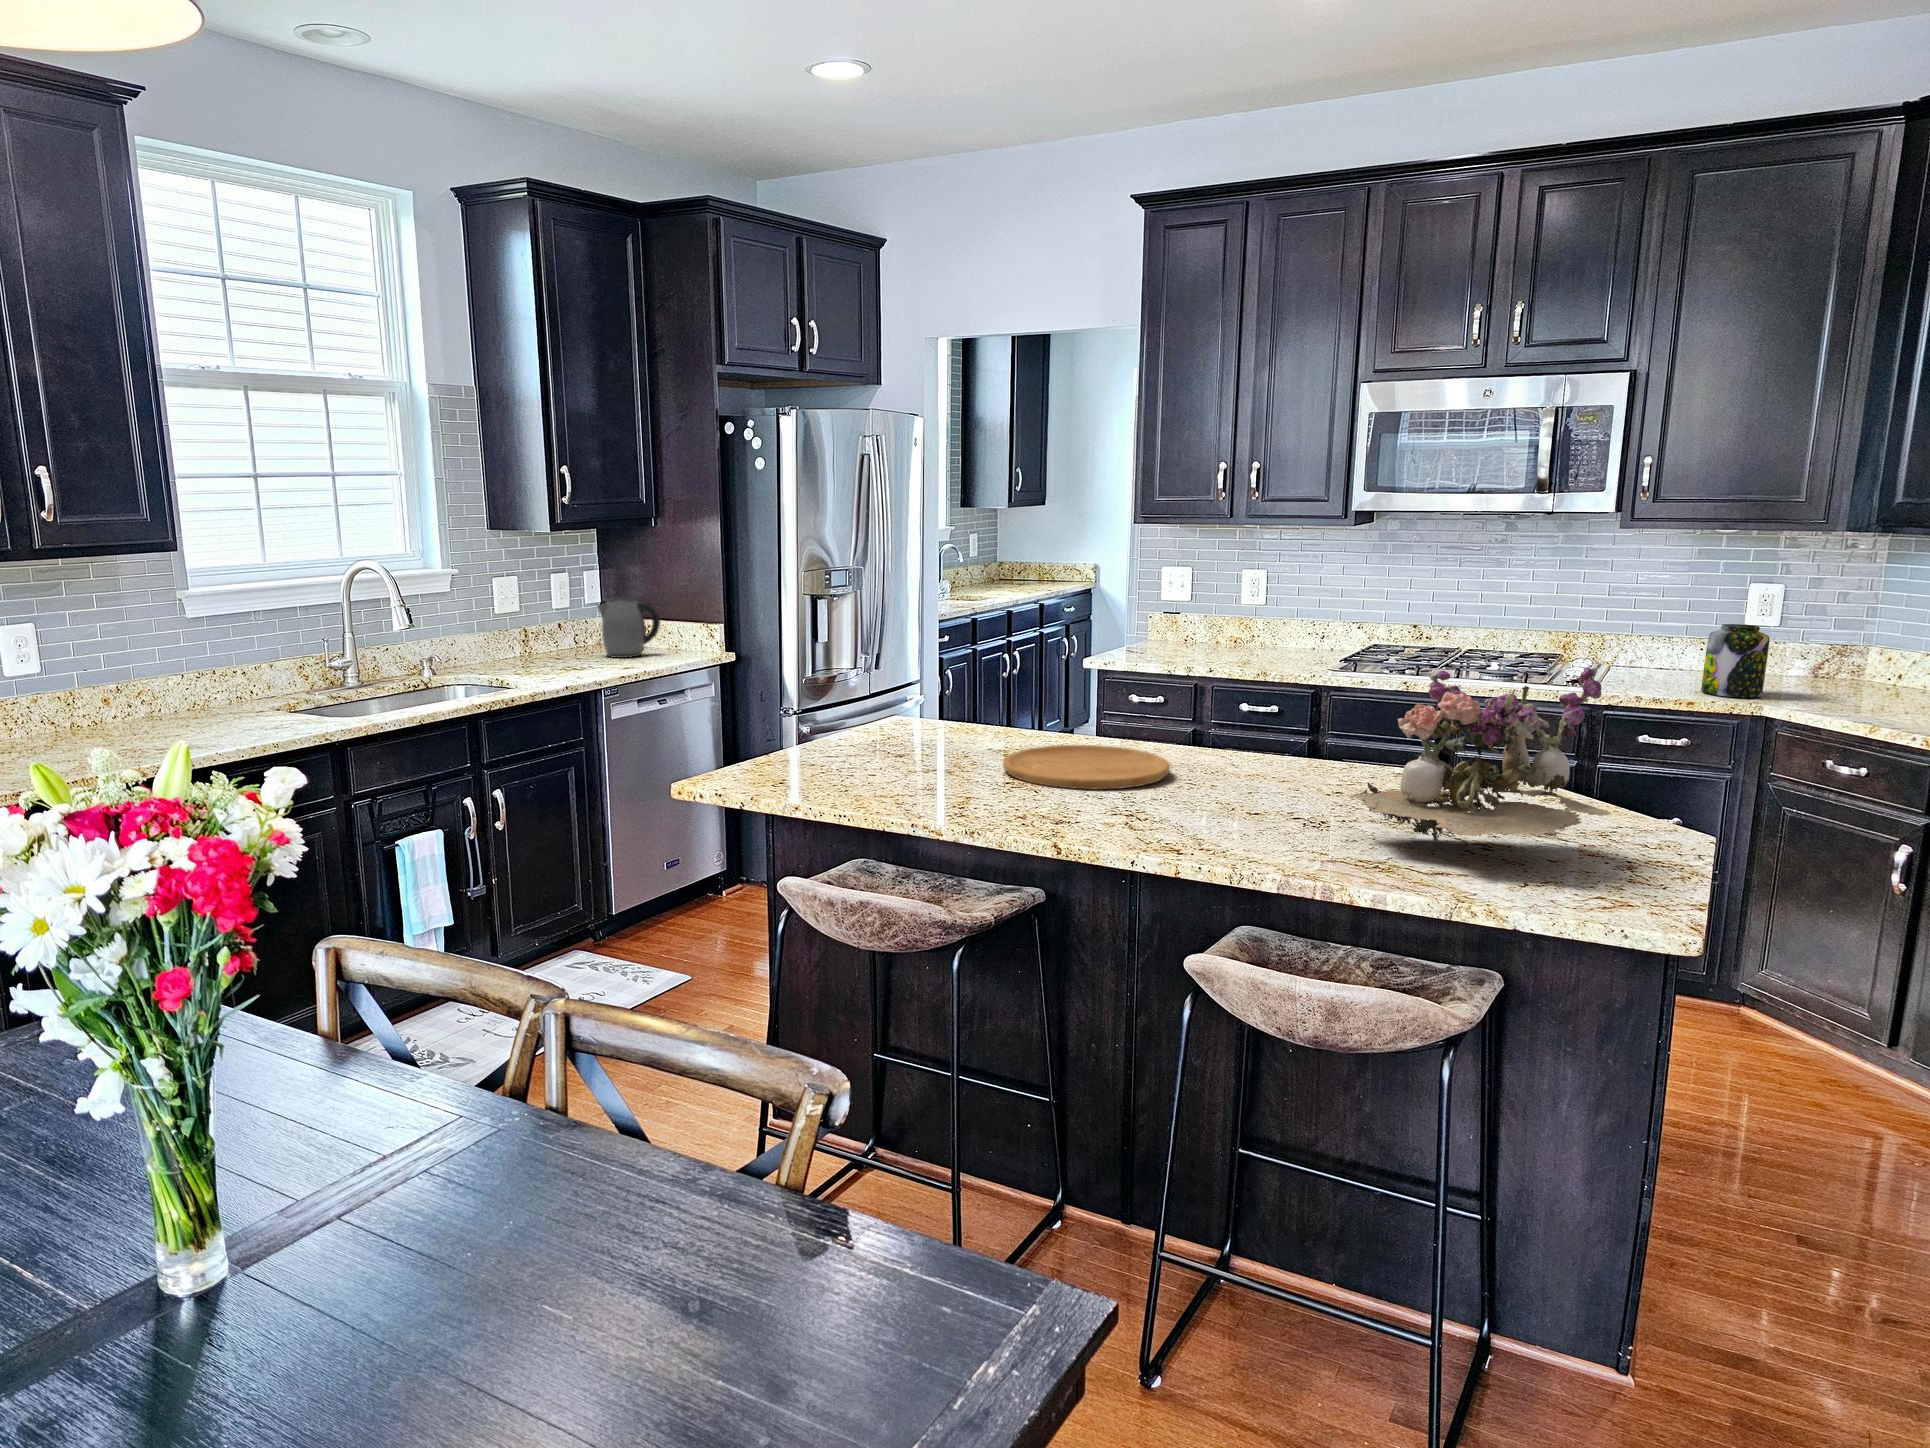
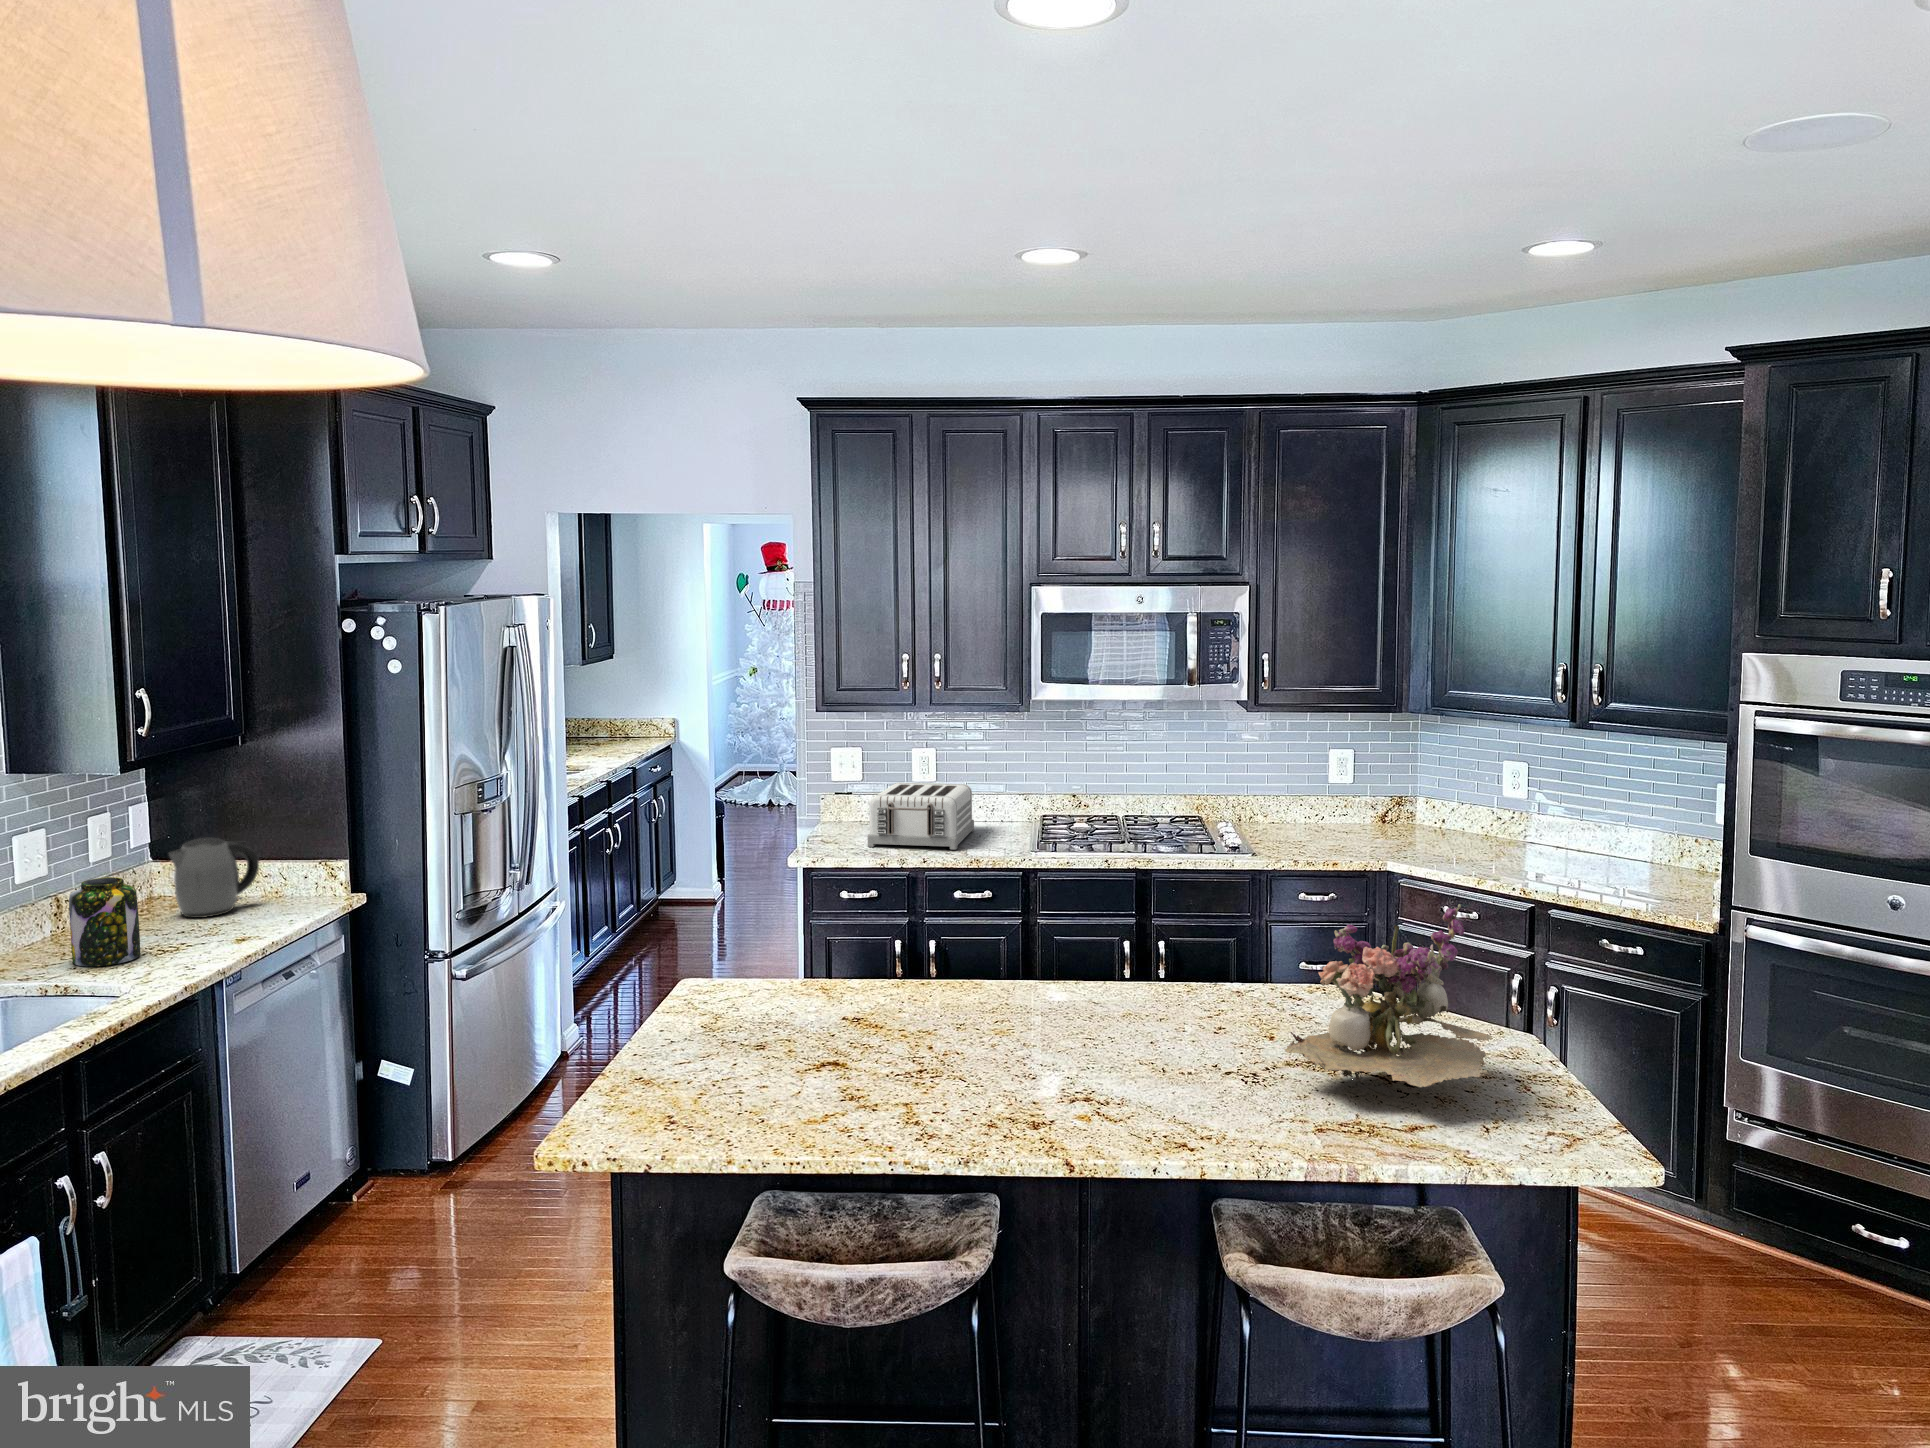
toaster: none [1167,598,1289,662] -> present [867,782,974,850]
jar: present [1701,624,1769,698] -> present [69,877,140,966]
cutting board: present [1003,745,1170,789] -> none [880,998,1053,1068]

